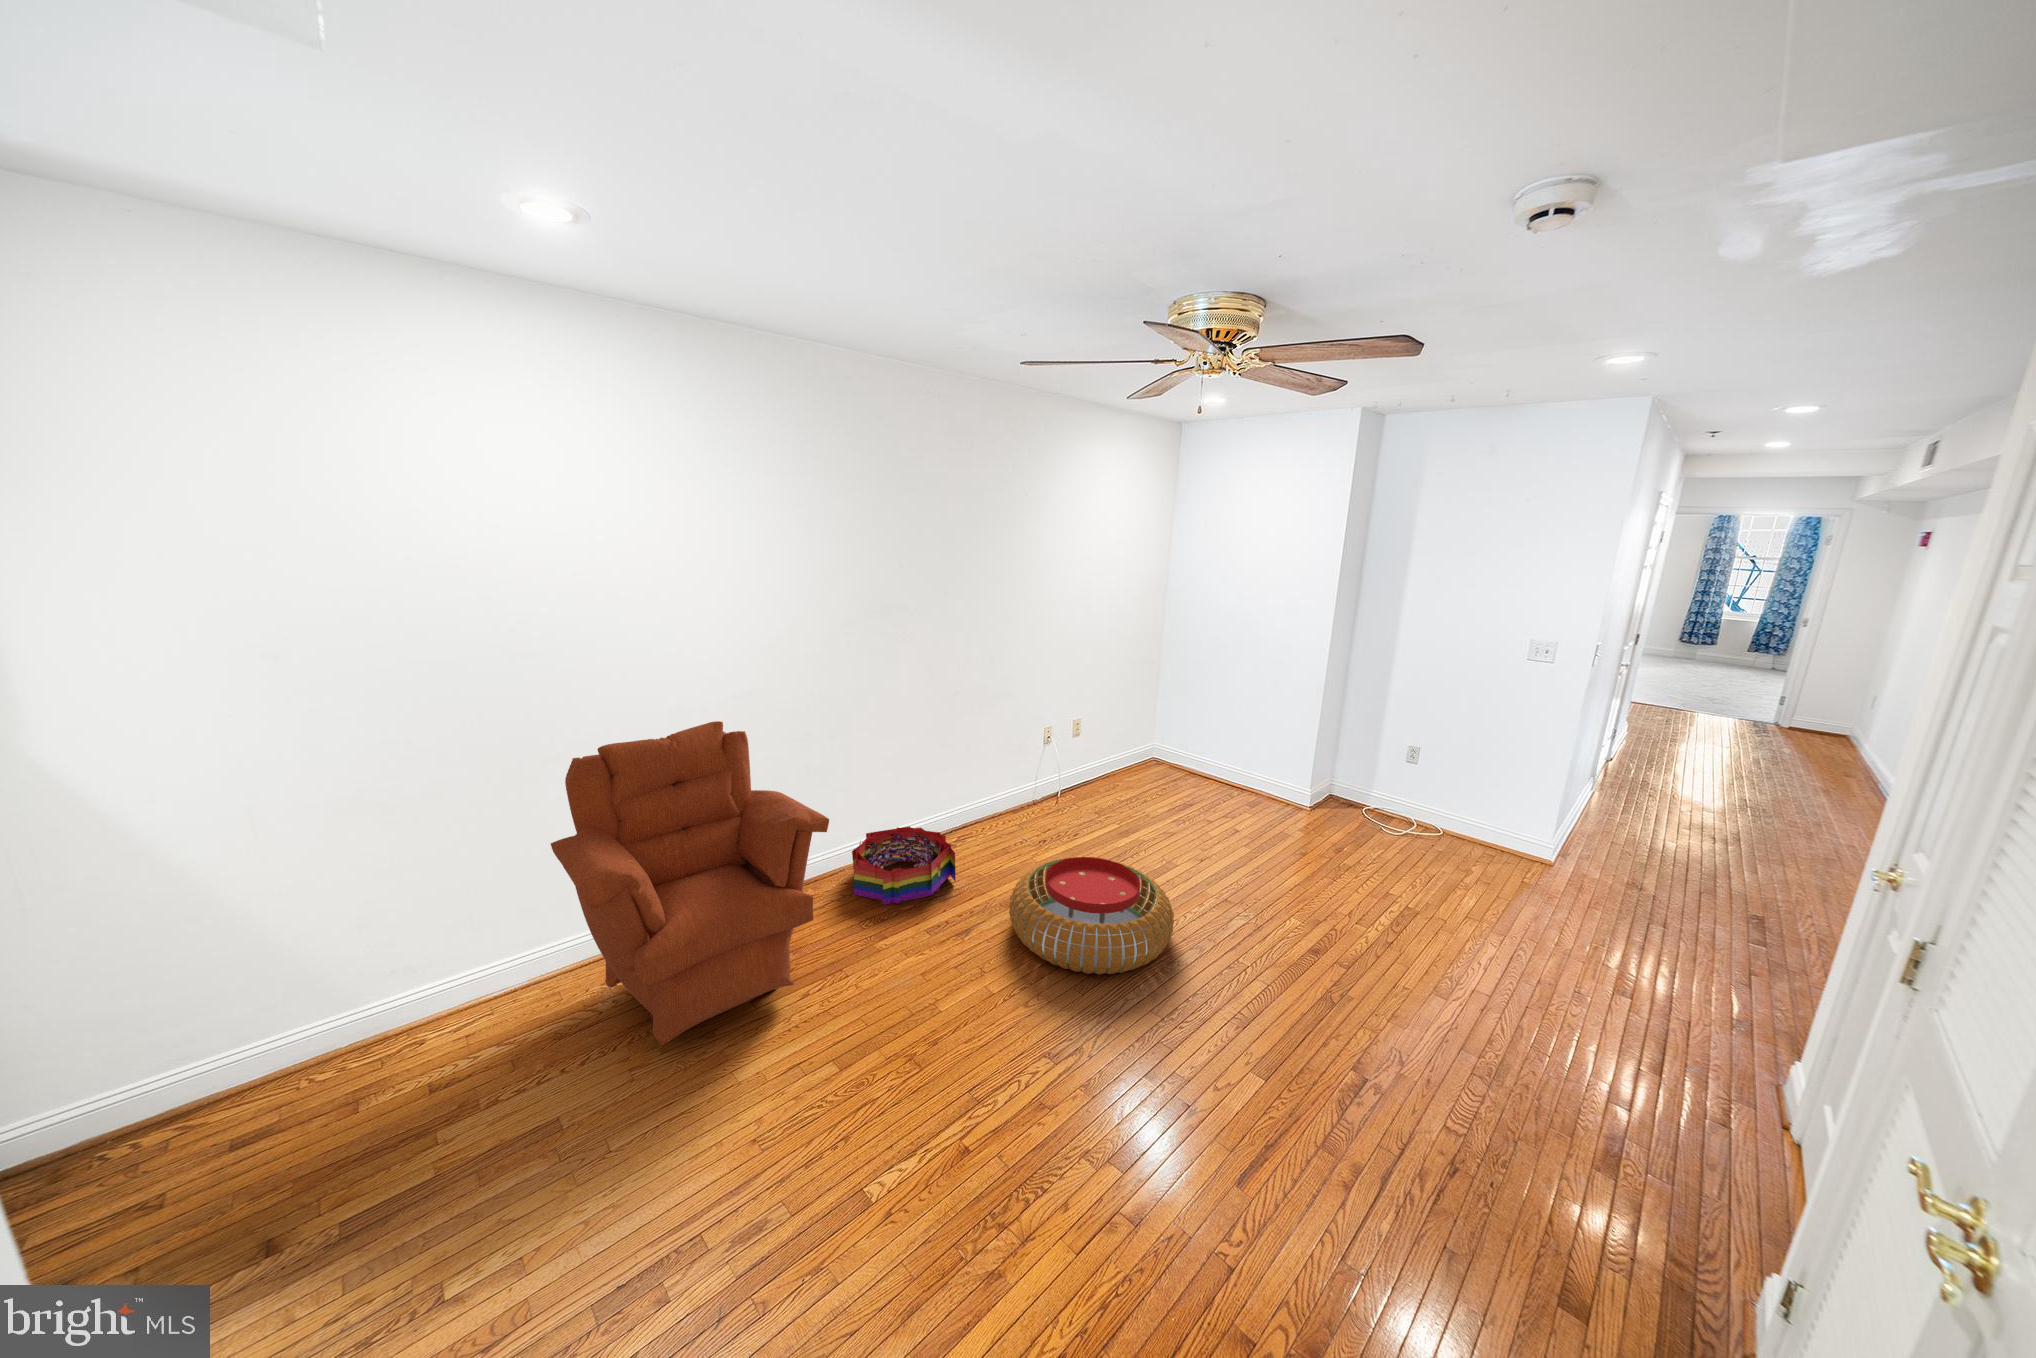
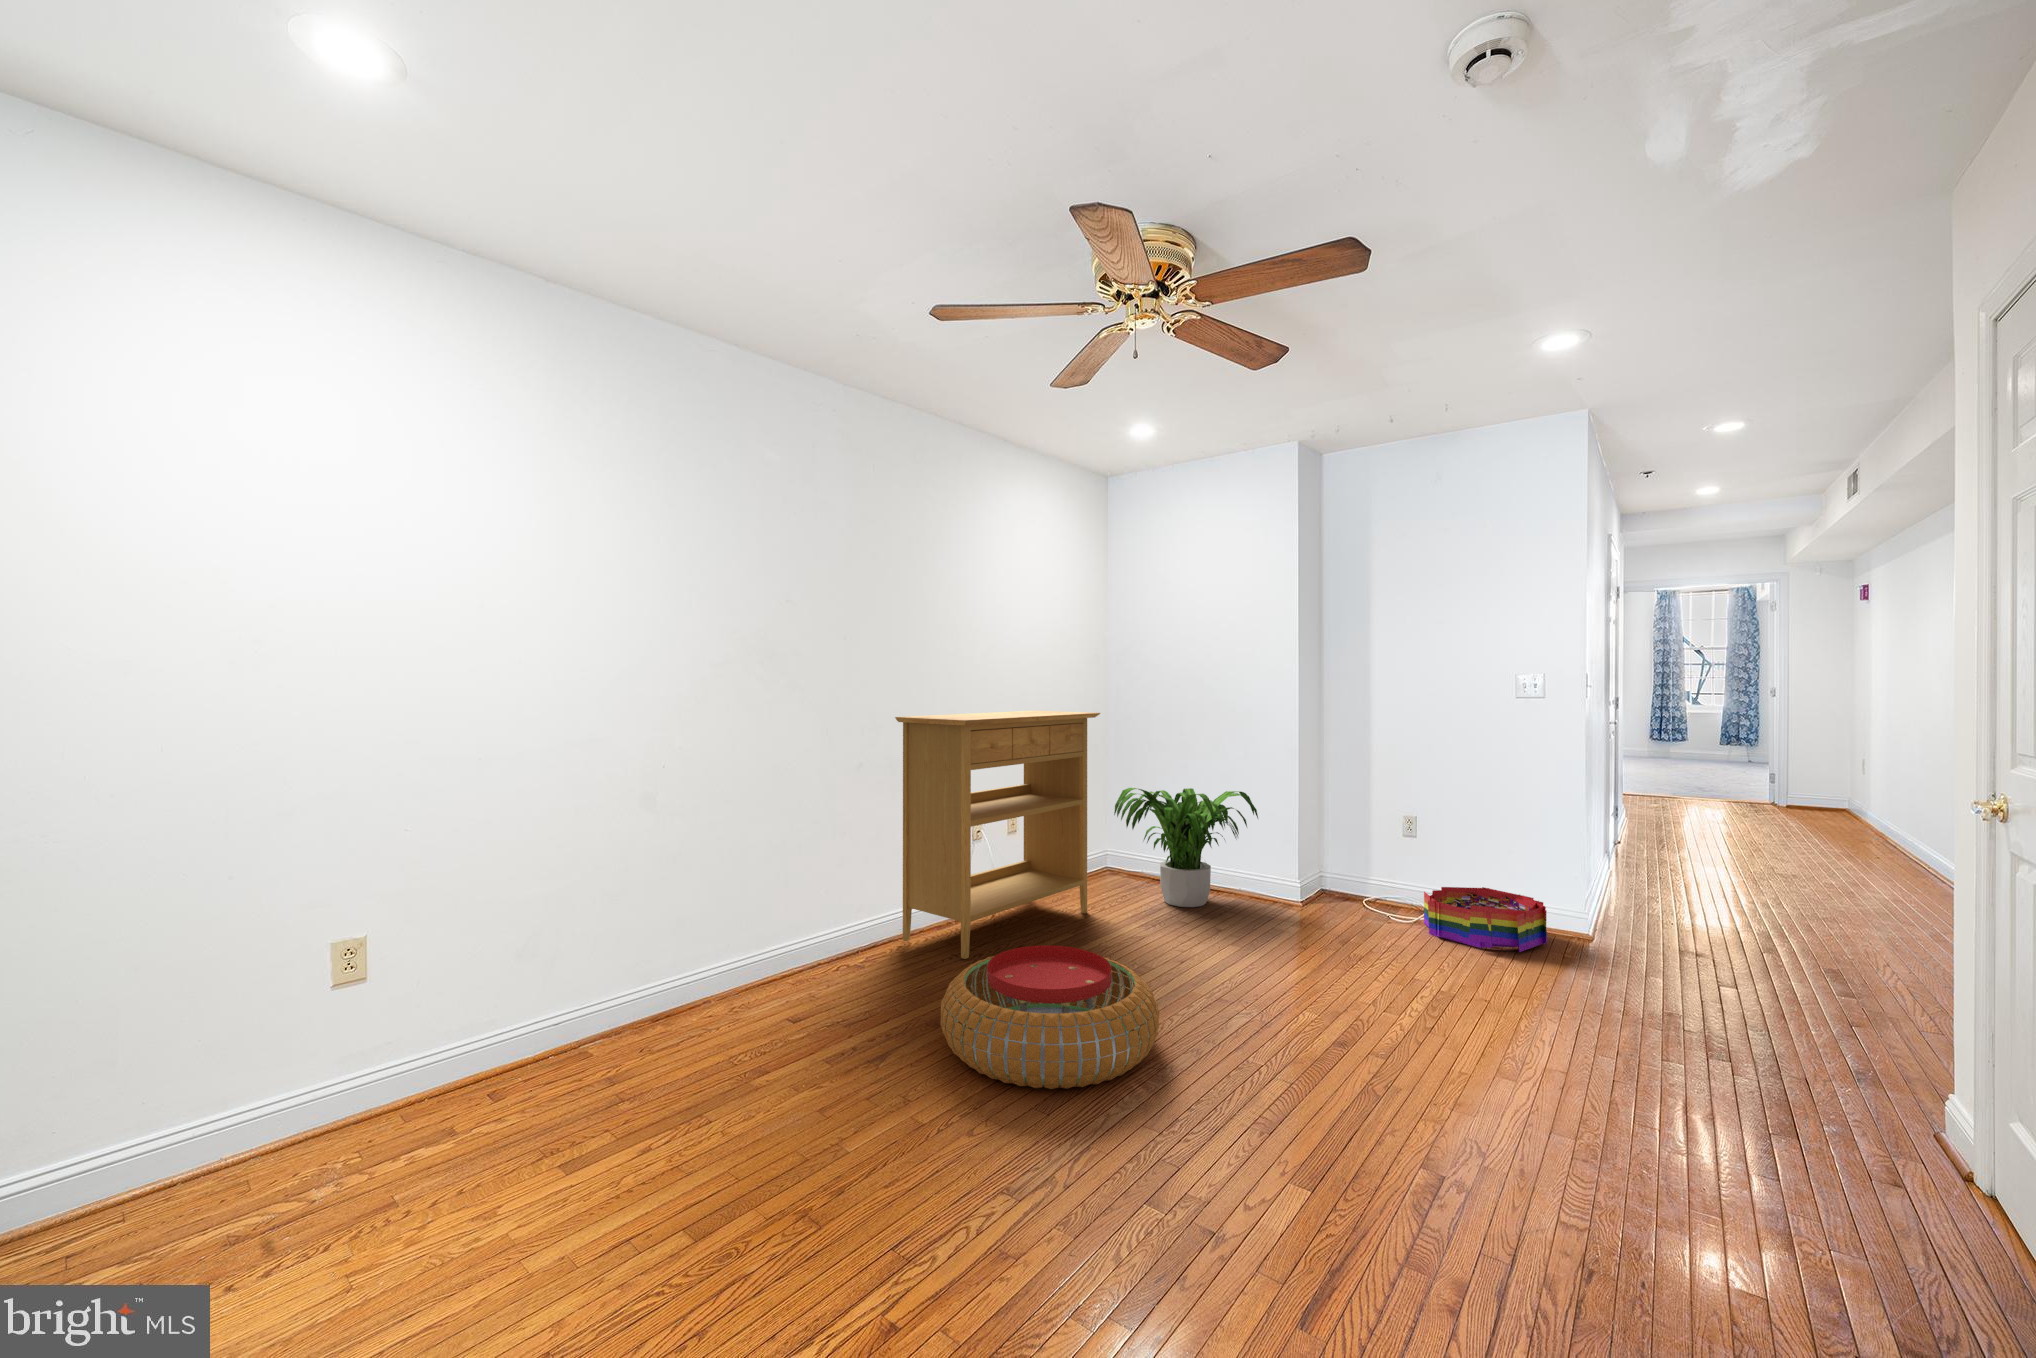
console table: none [984,637,1155,845] -> present [895,711,1100,959]
potted plant: none [1159,707,1281,806] -> present [1114,788,1258,907]
armchair: present [551,721,829,1046] -> none [262,762,688,1227]
storage bin: present [852,826,956,905] -> present [1424,887,1547,952]

